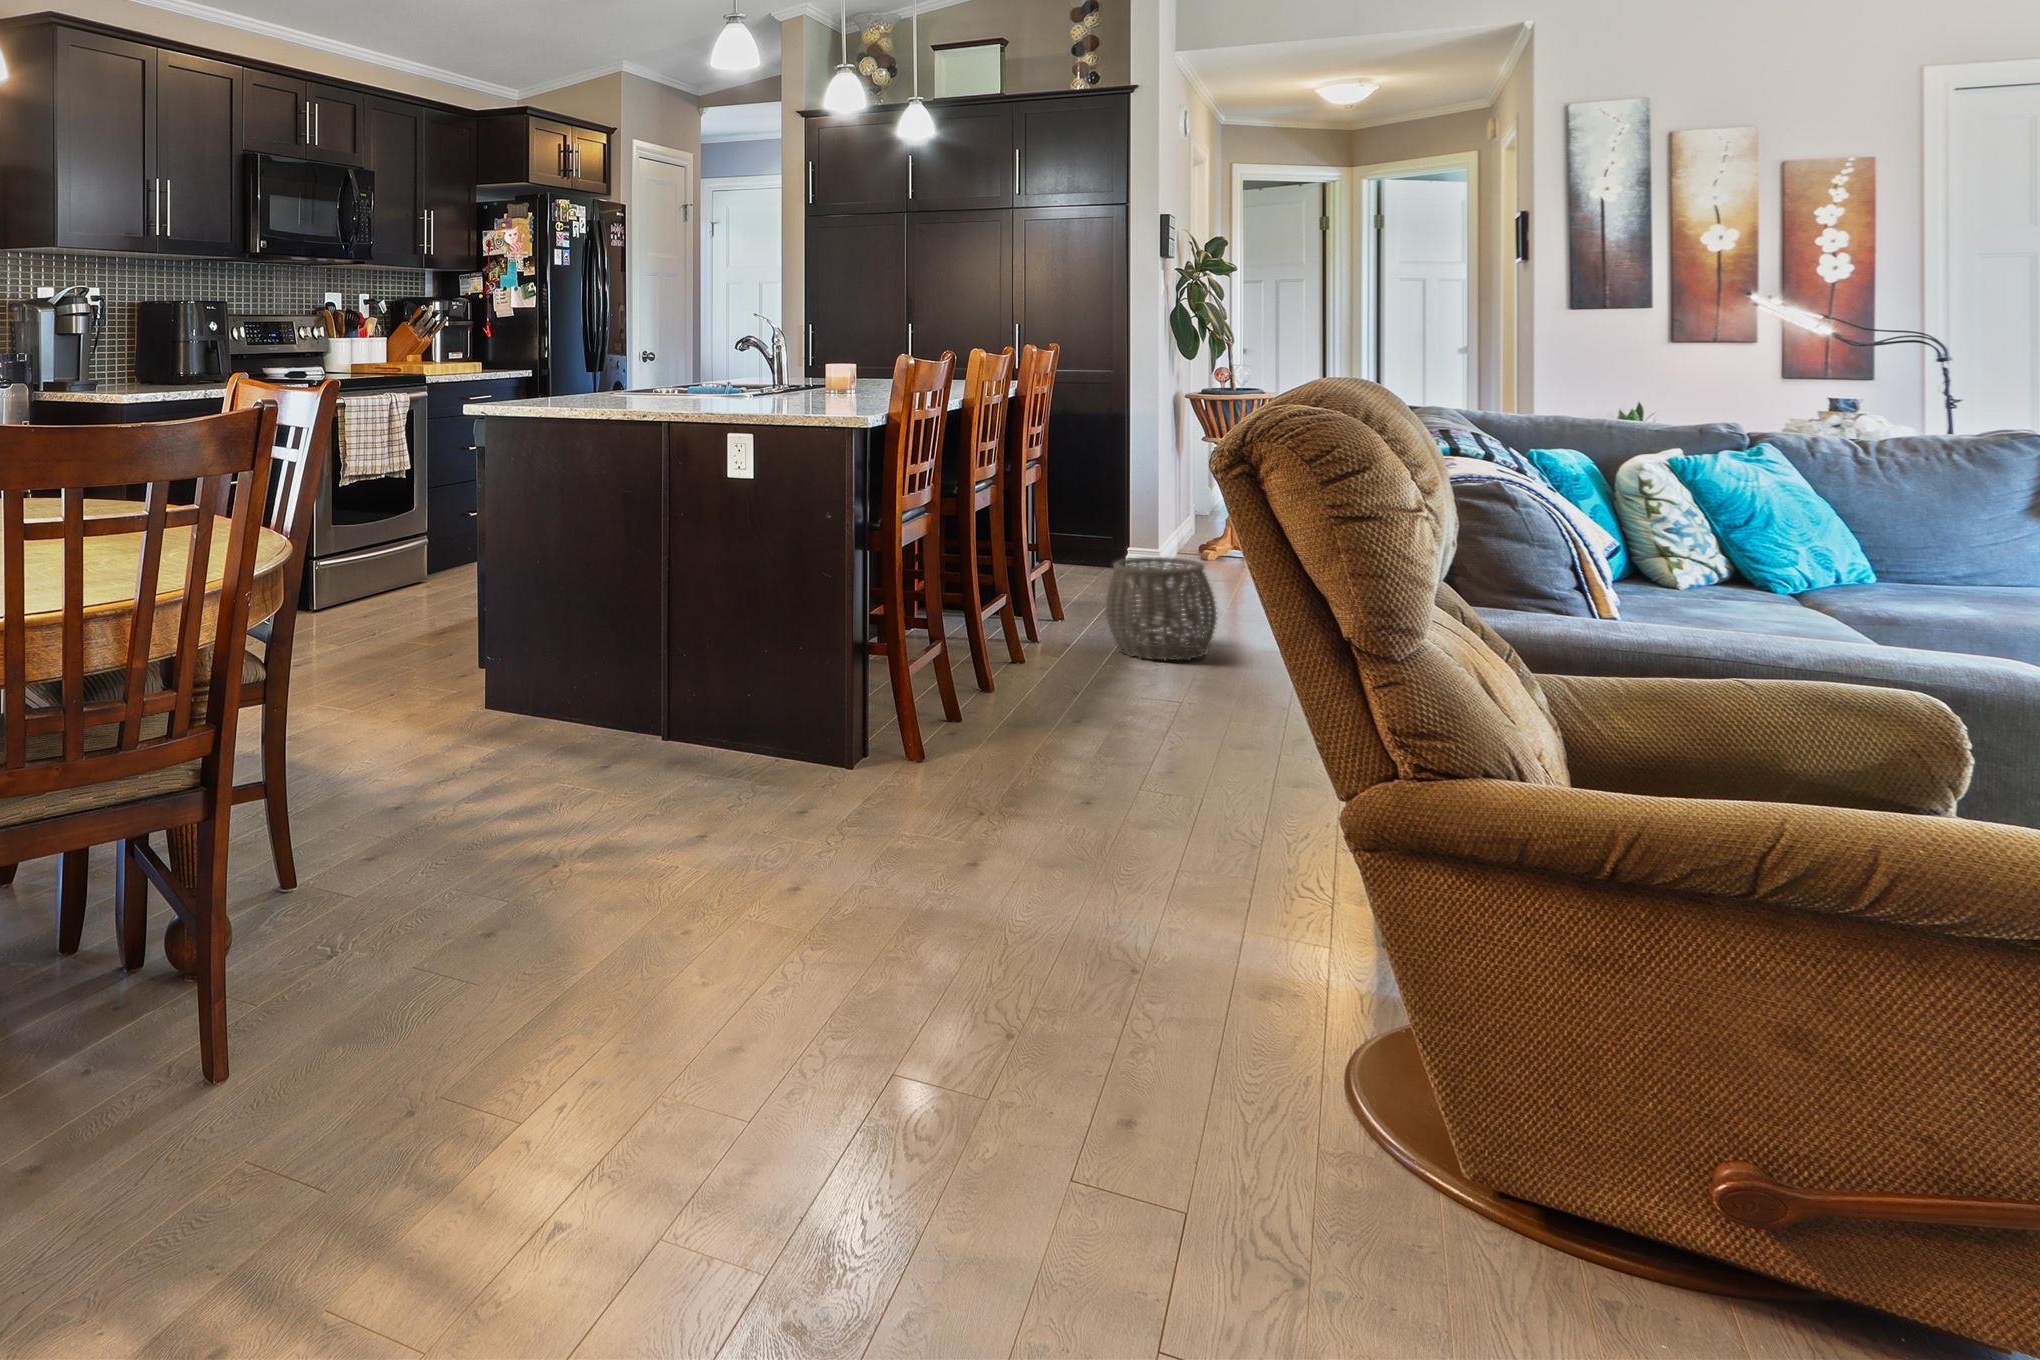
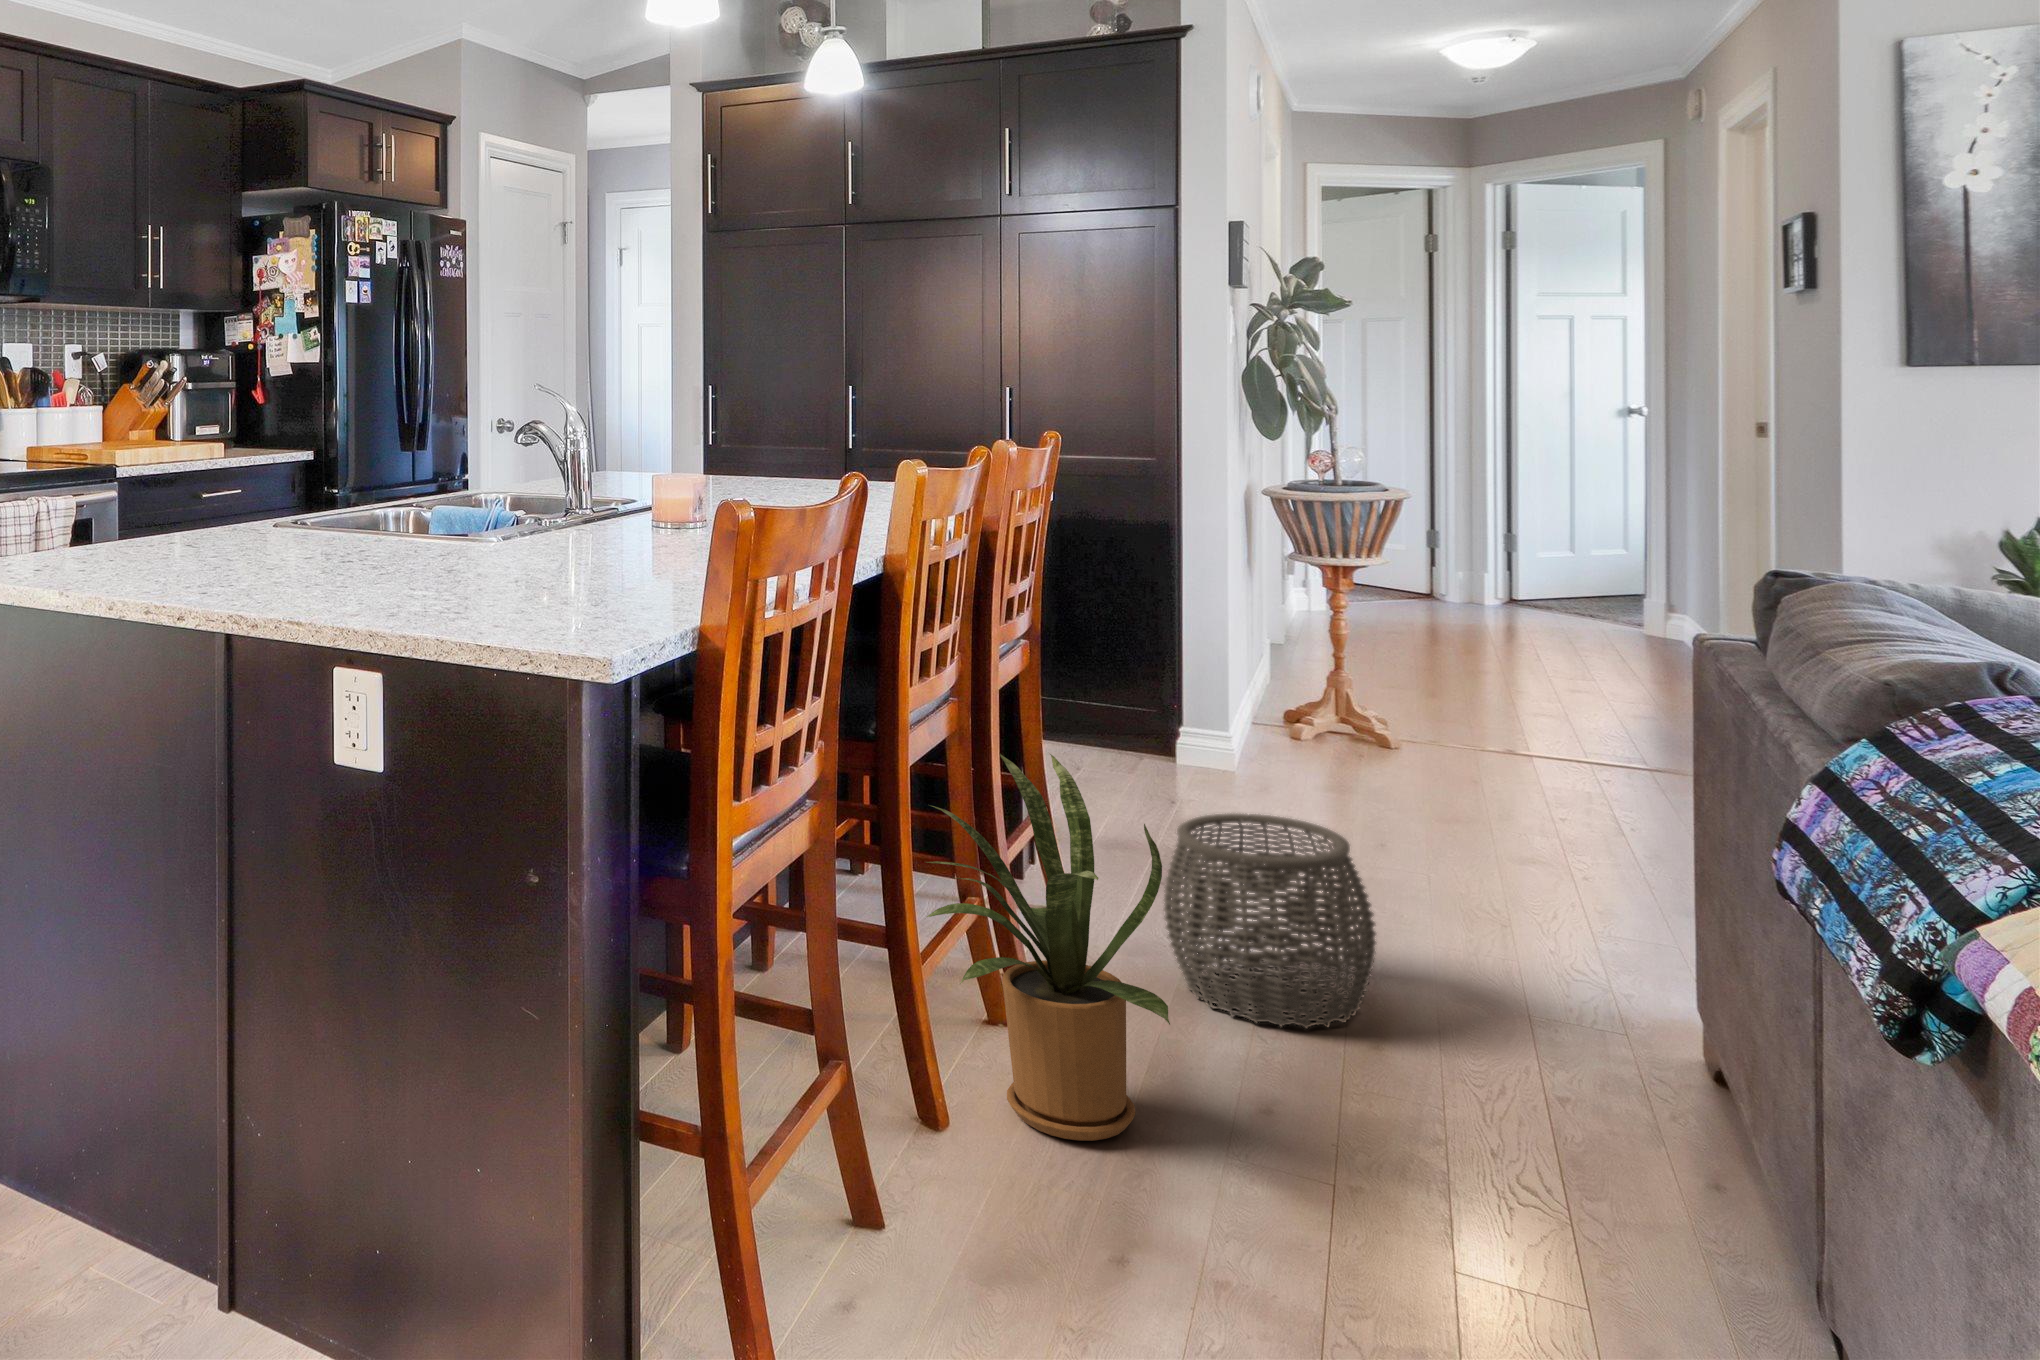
house plant: none [977,509,1102,694] -> present [926,754,1170,1141]

